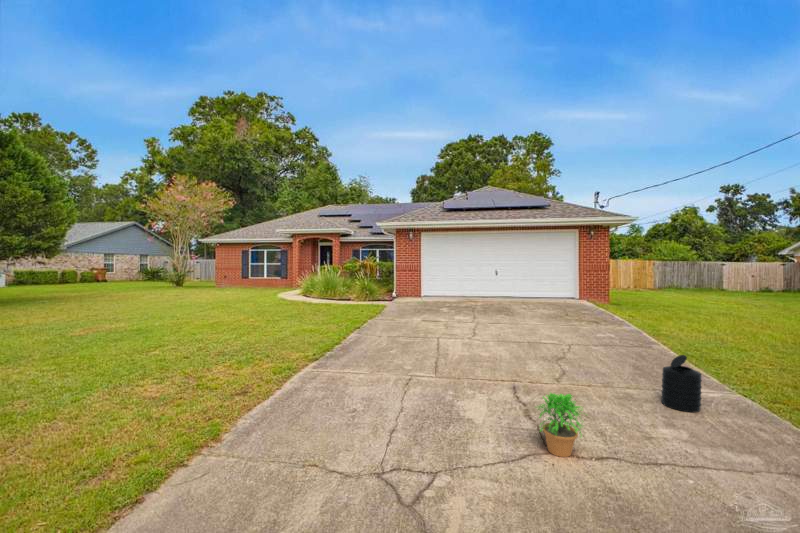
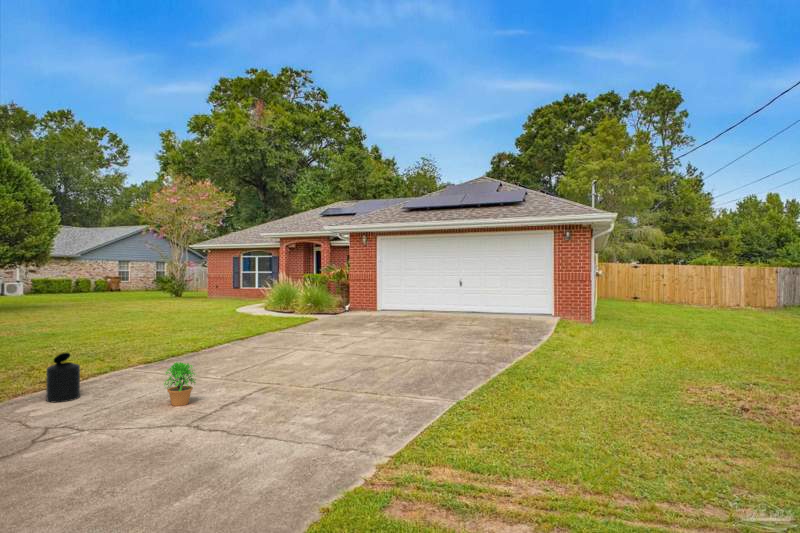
trash can: present [661,355,702,412] -> present [46,352,80,402]

